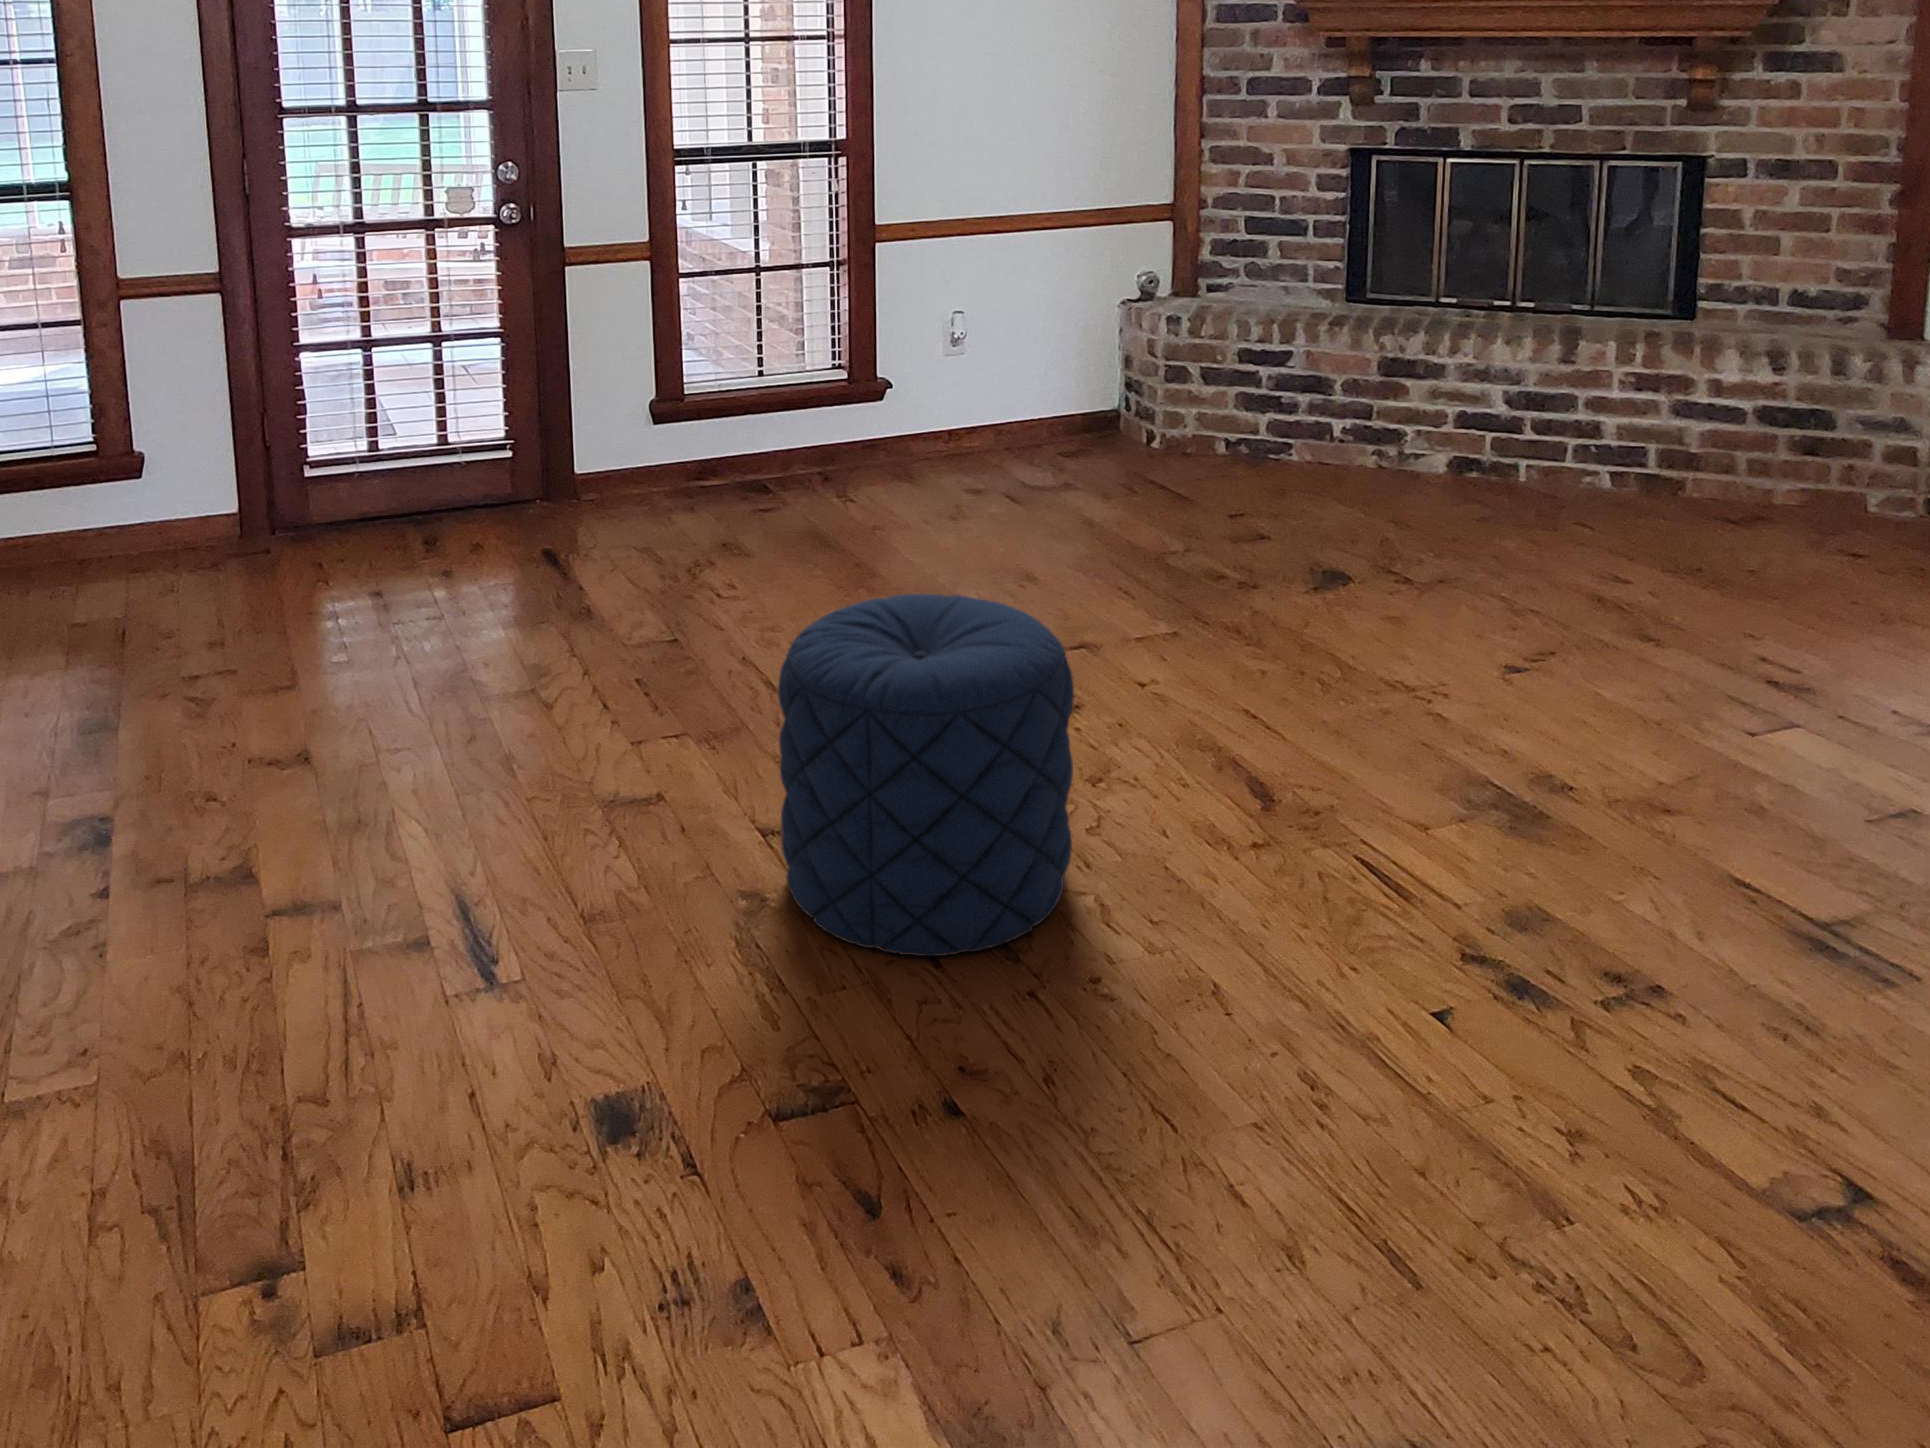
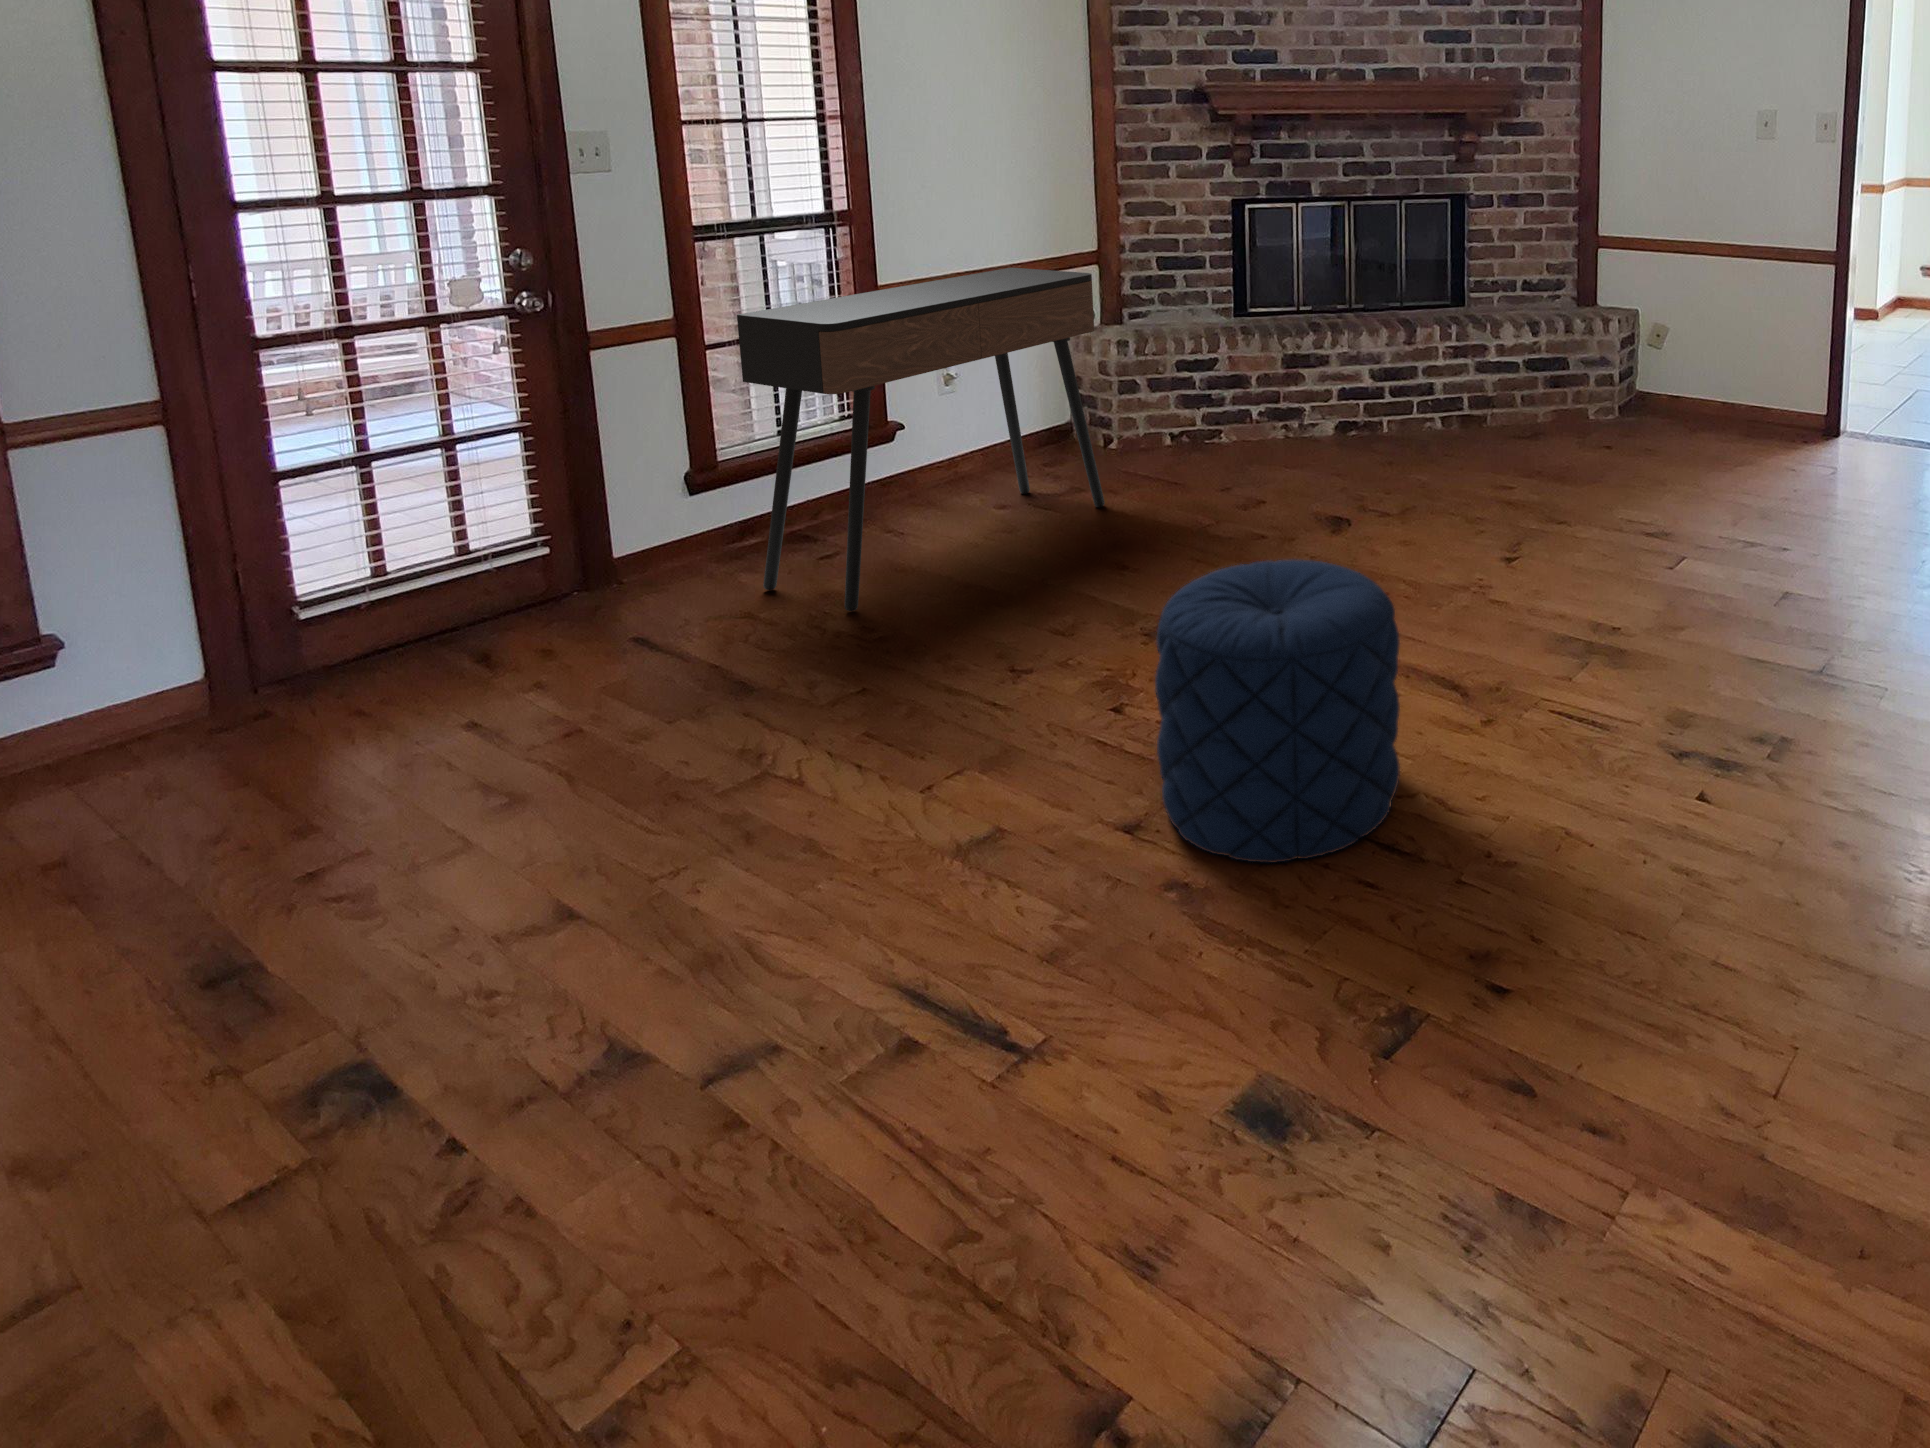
console table: none [673,217,1079,569] -> present [737,268,1105,611]

